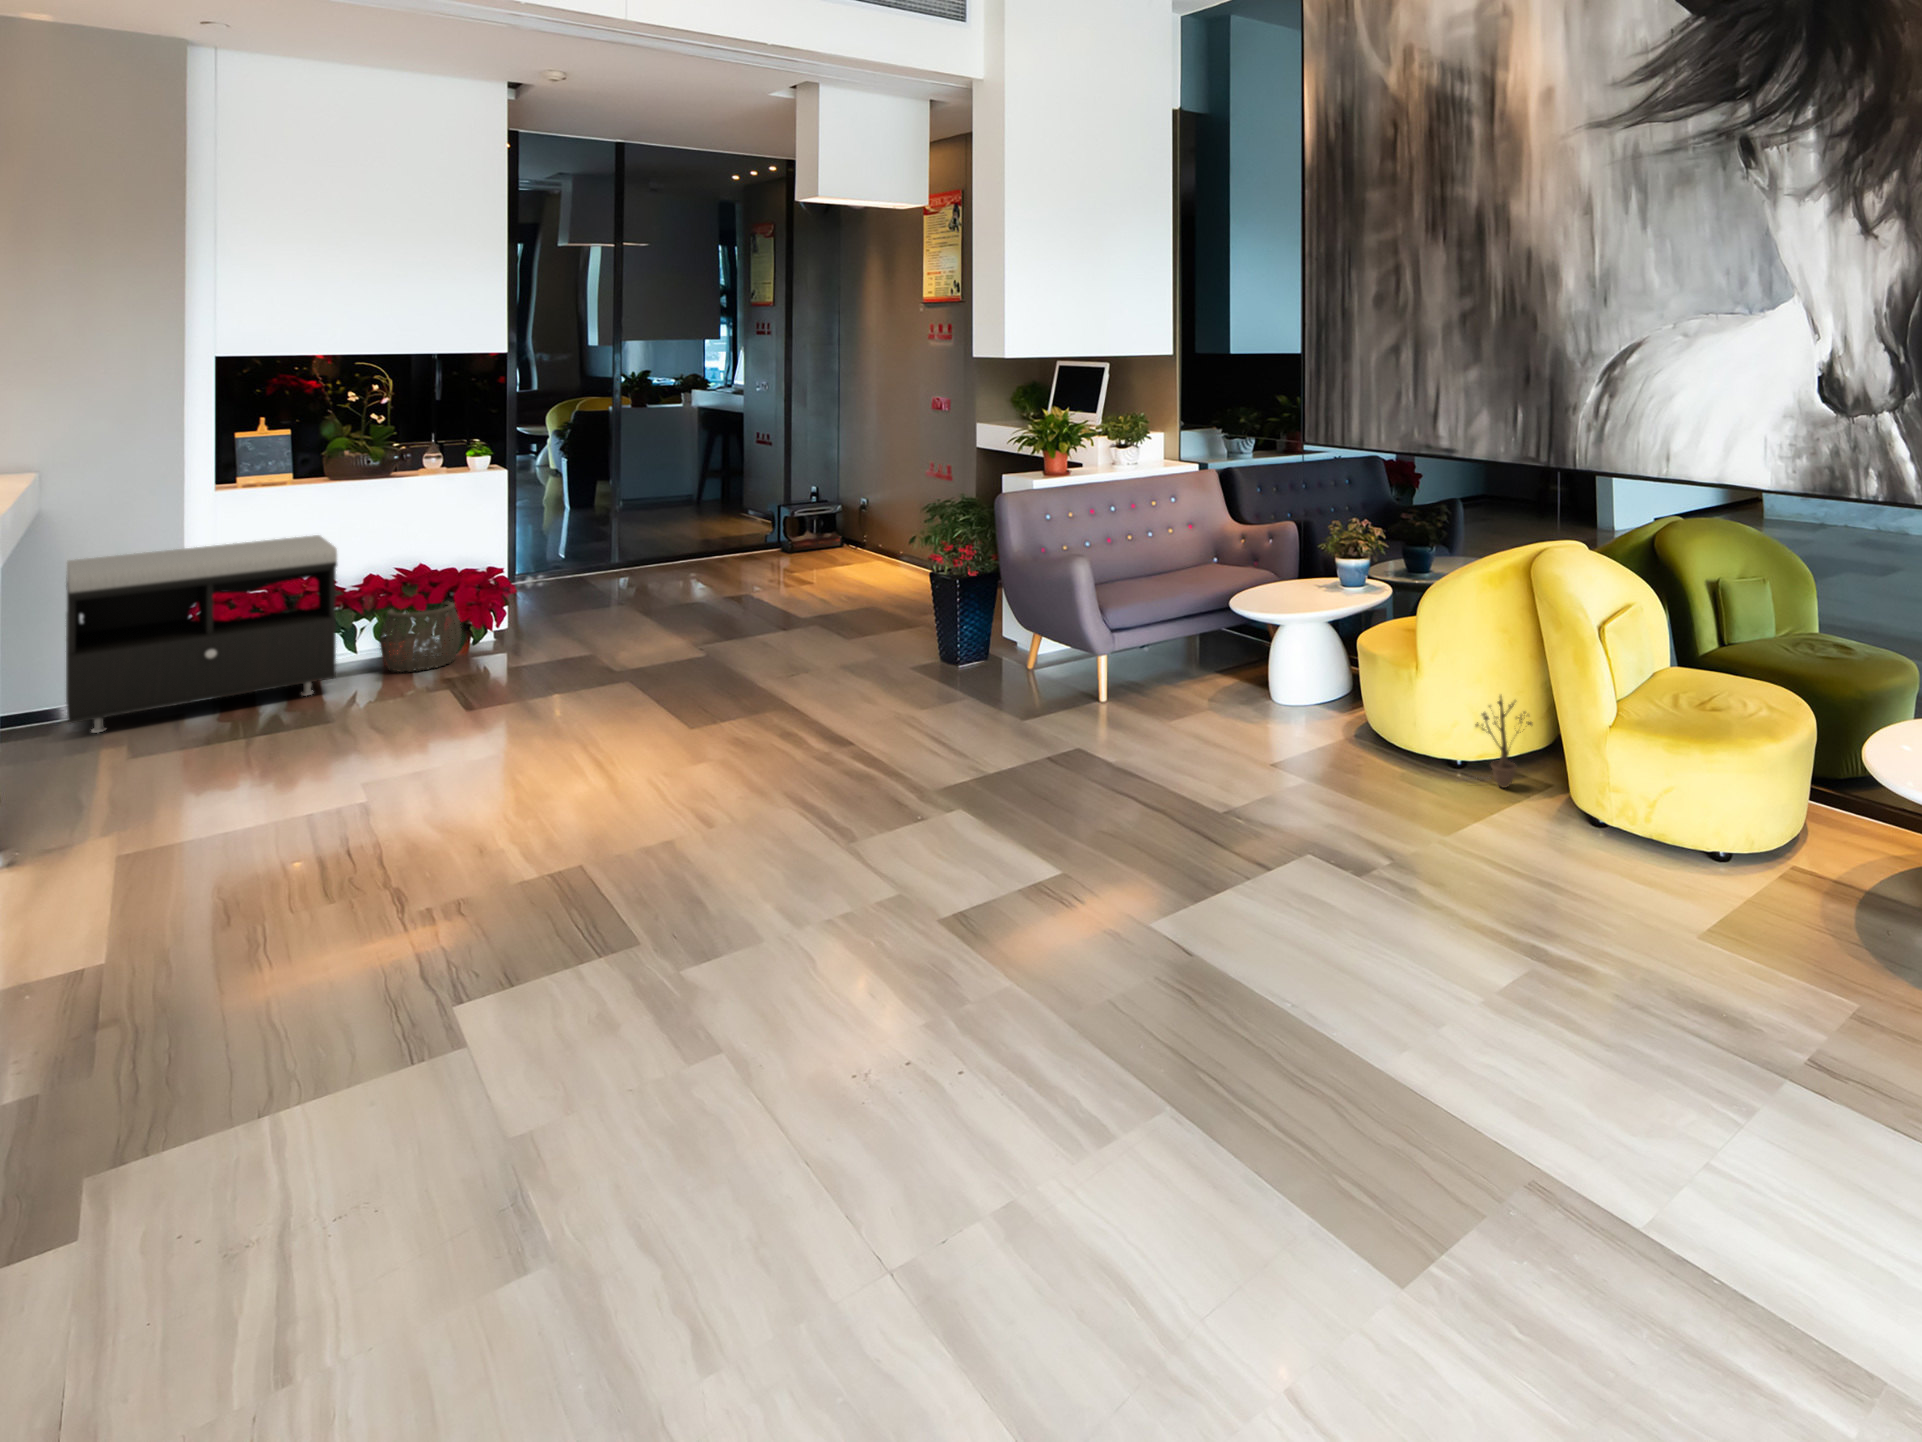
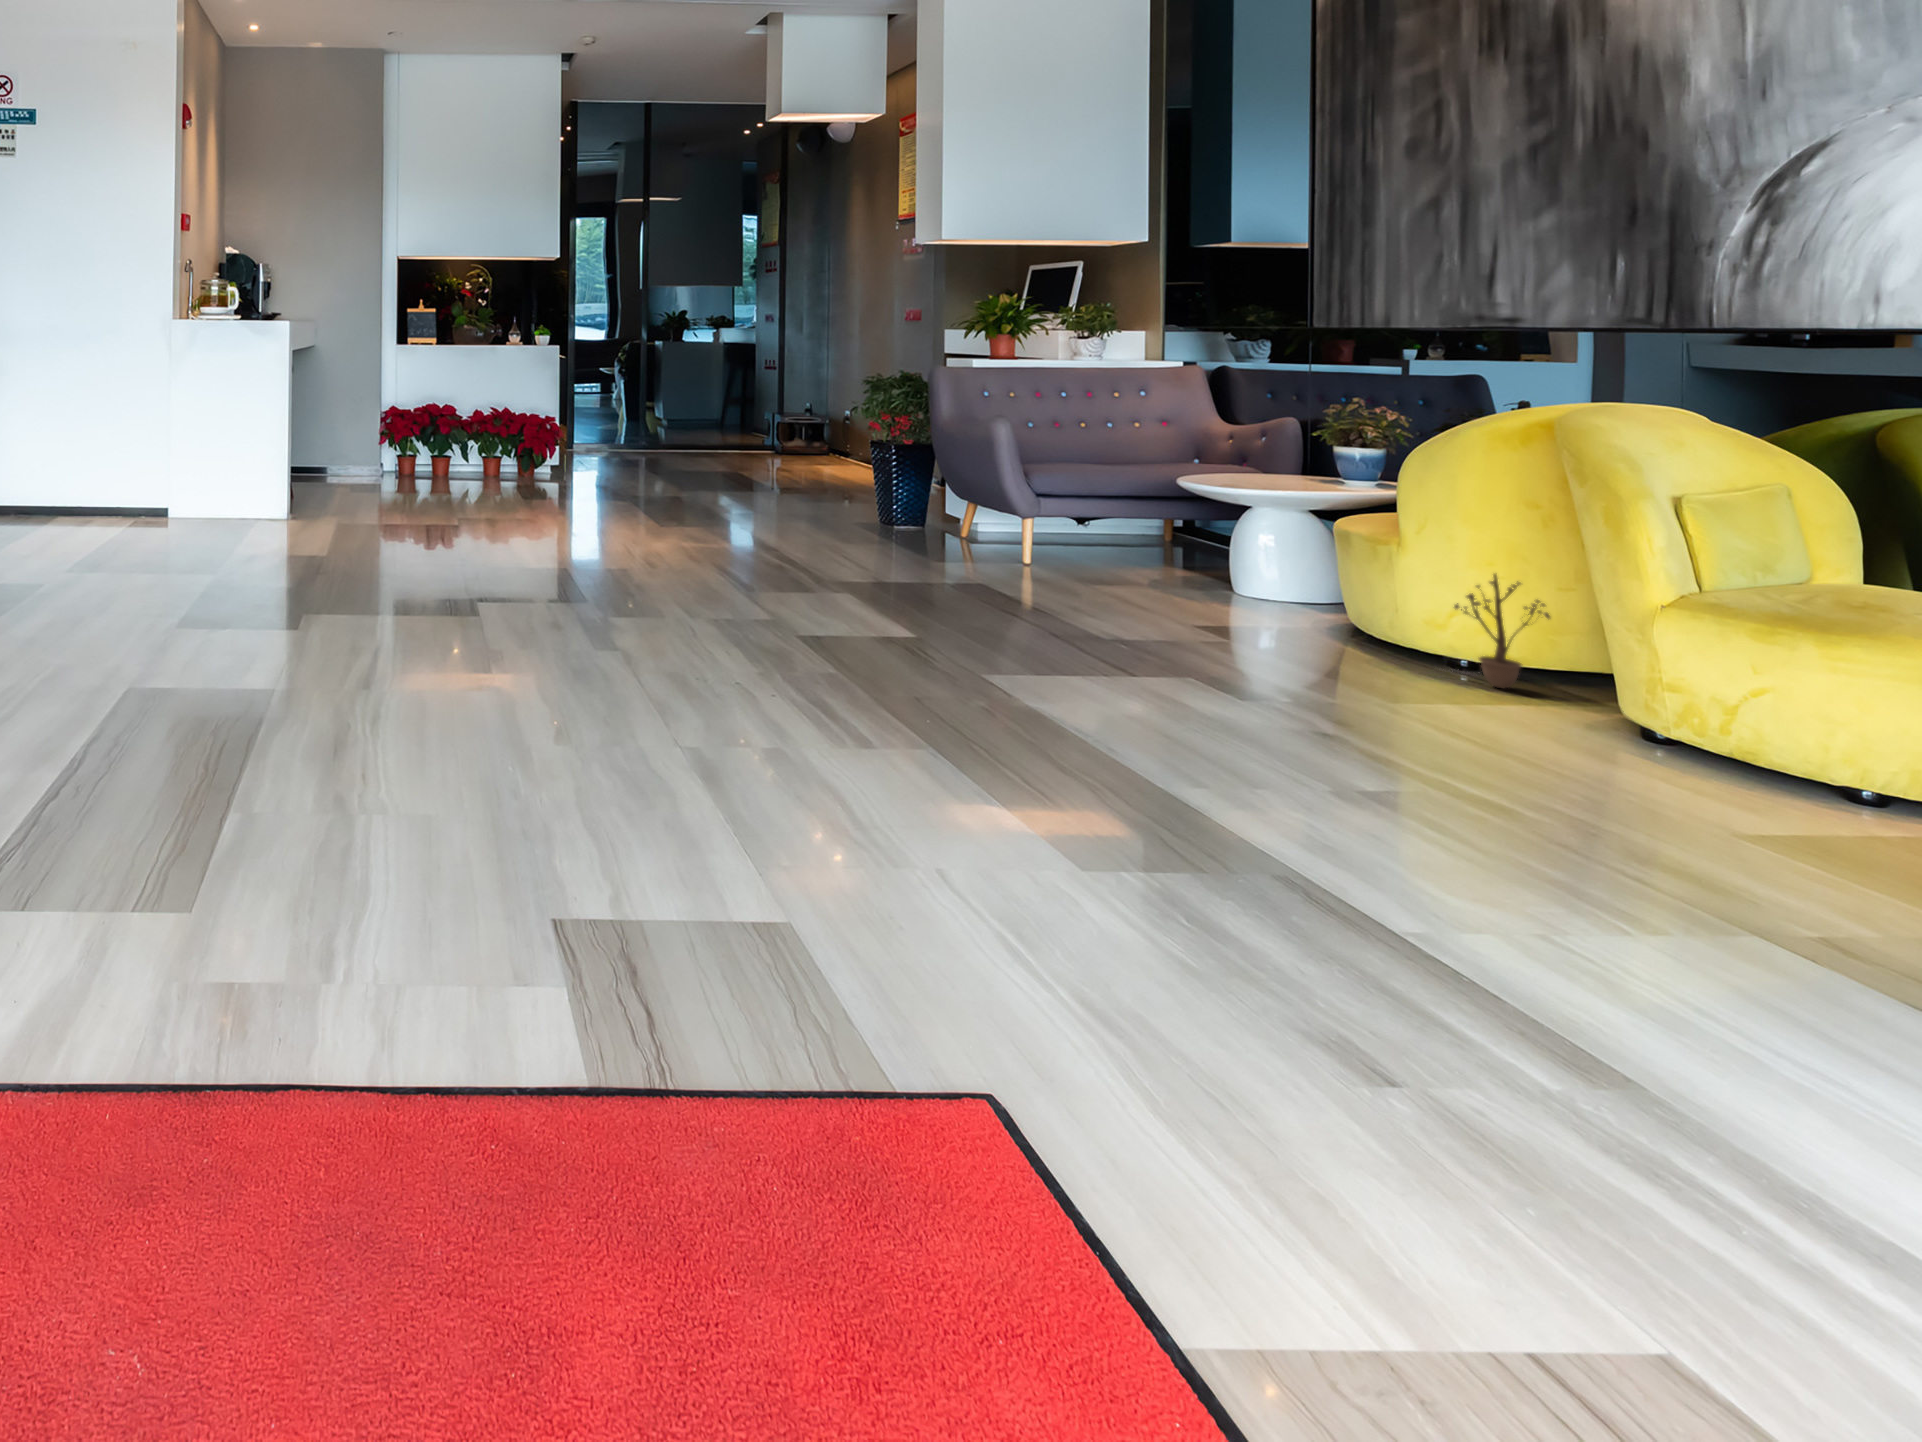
storage bench: present [66,535,337,733] -> none [331,377,458,478]
woven basket: present [380,602,461,672] -> none [484,431,532,476]

